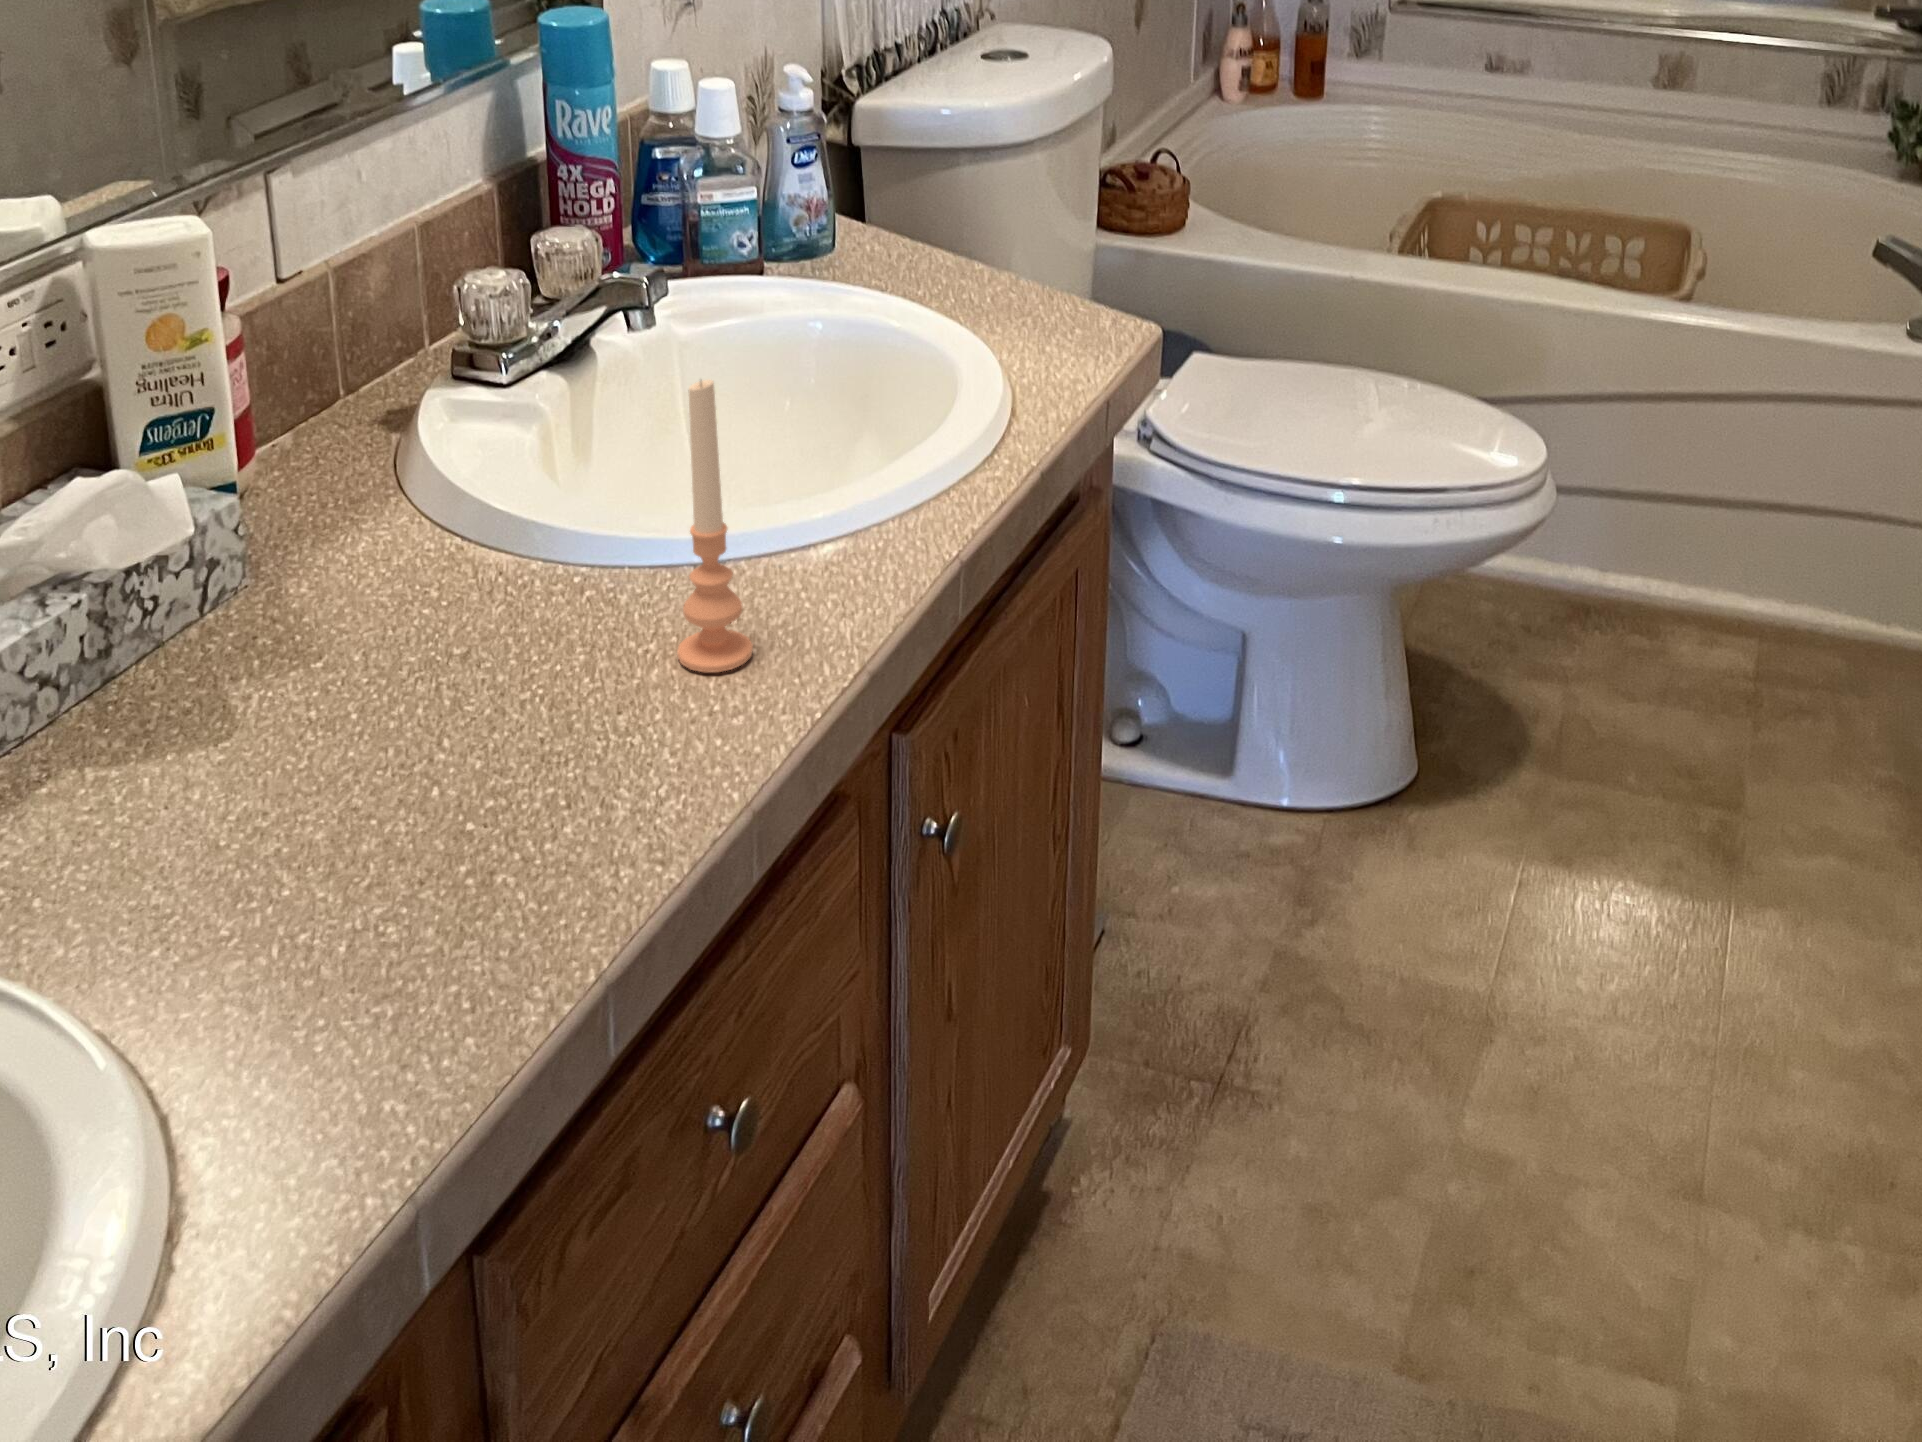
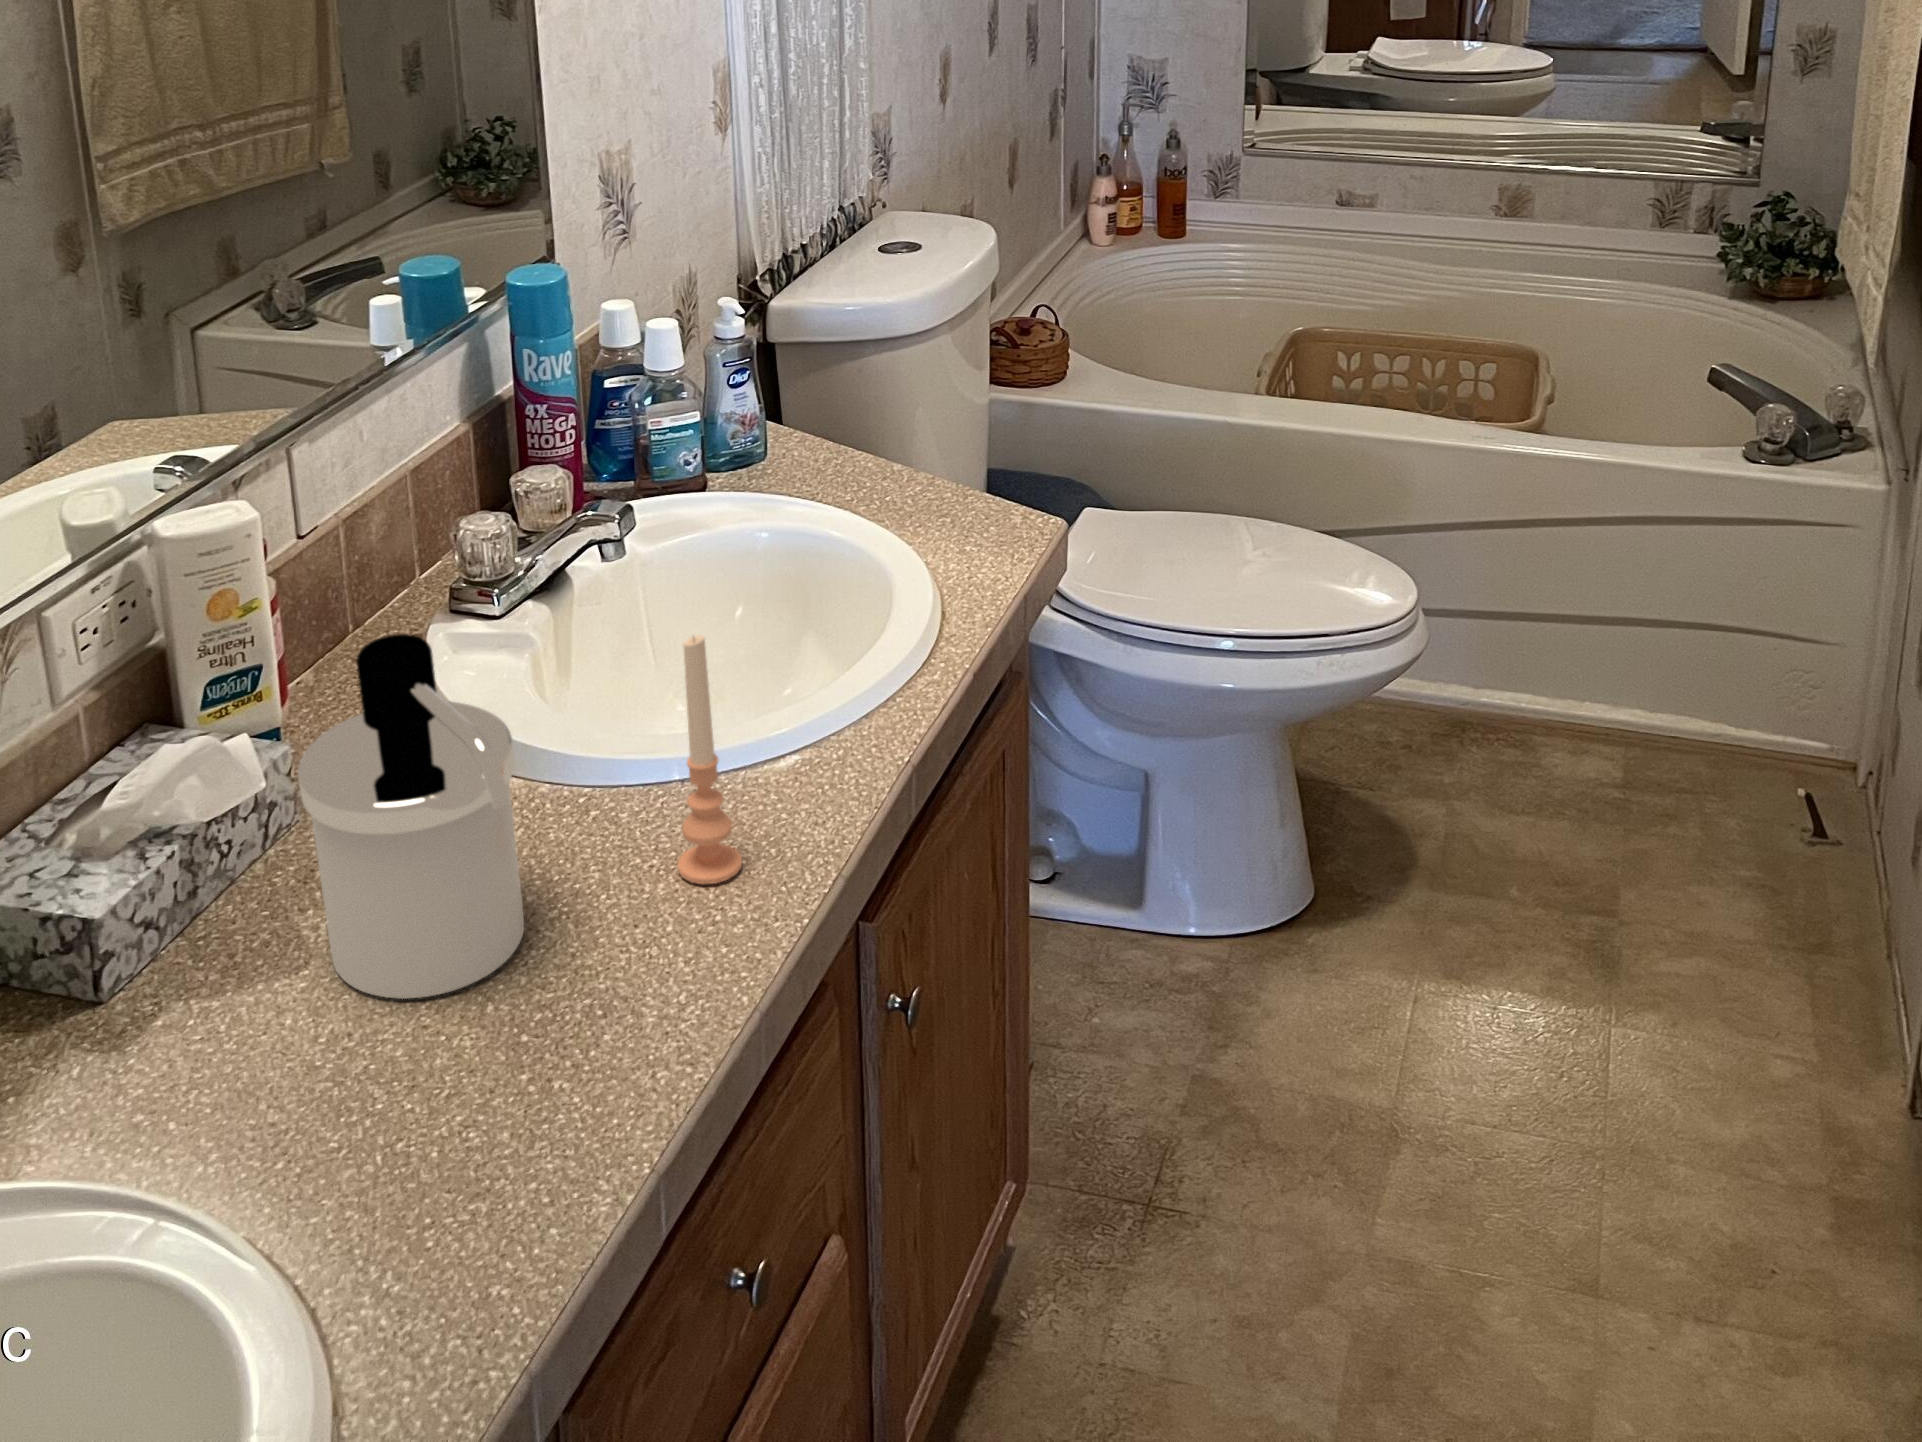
soap dispenser: none [218,351,489,777] -> present [298,634,524,999]

